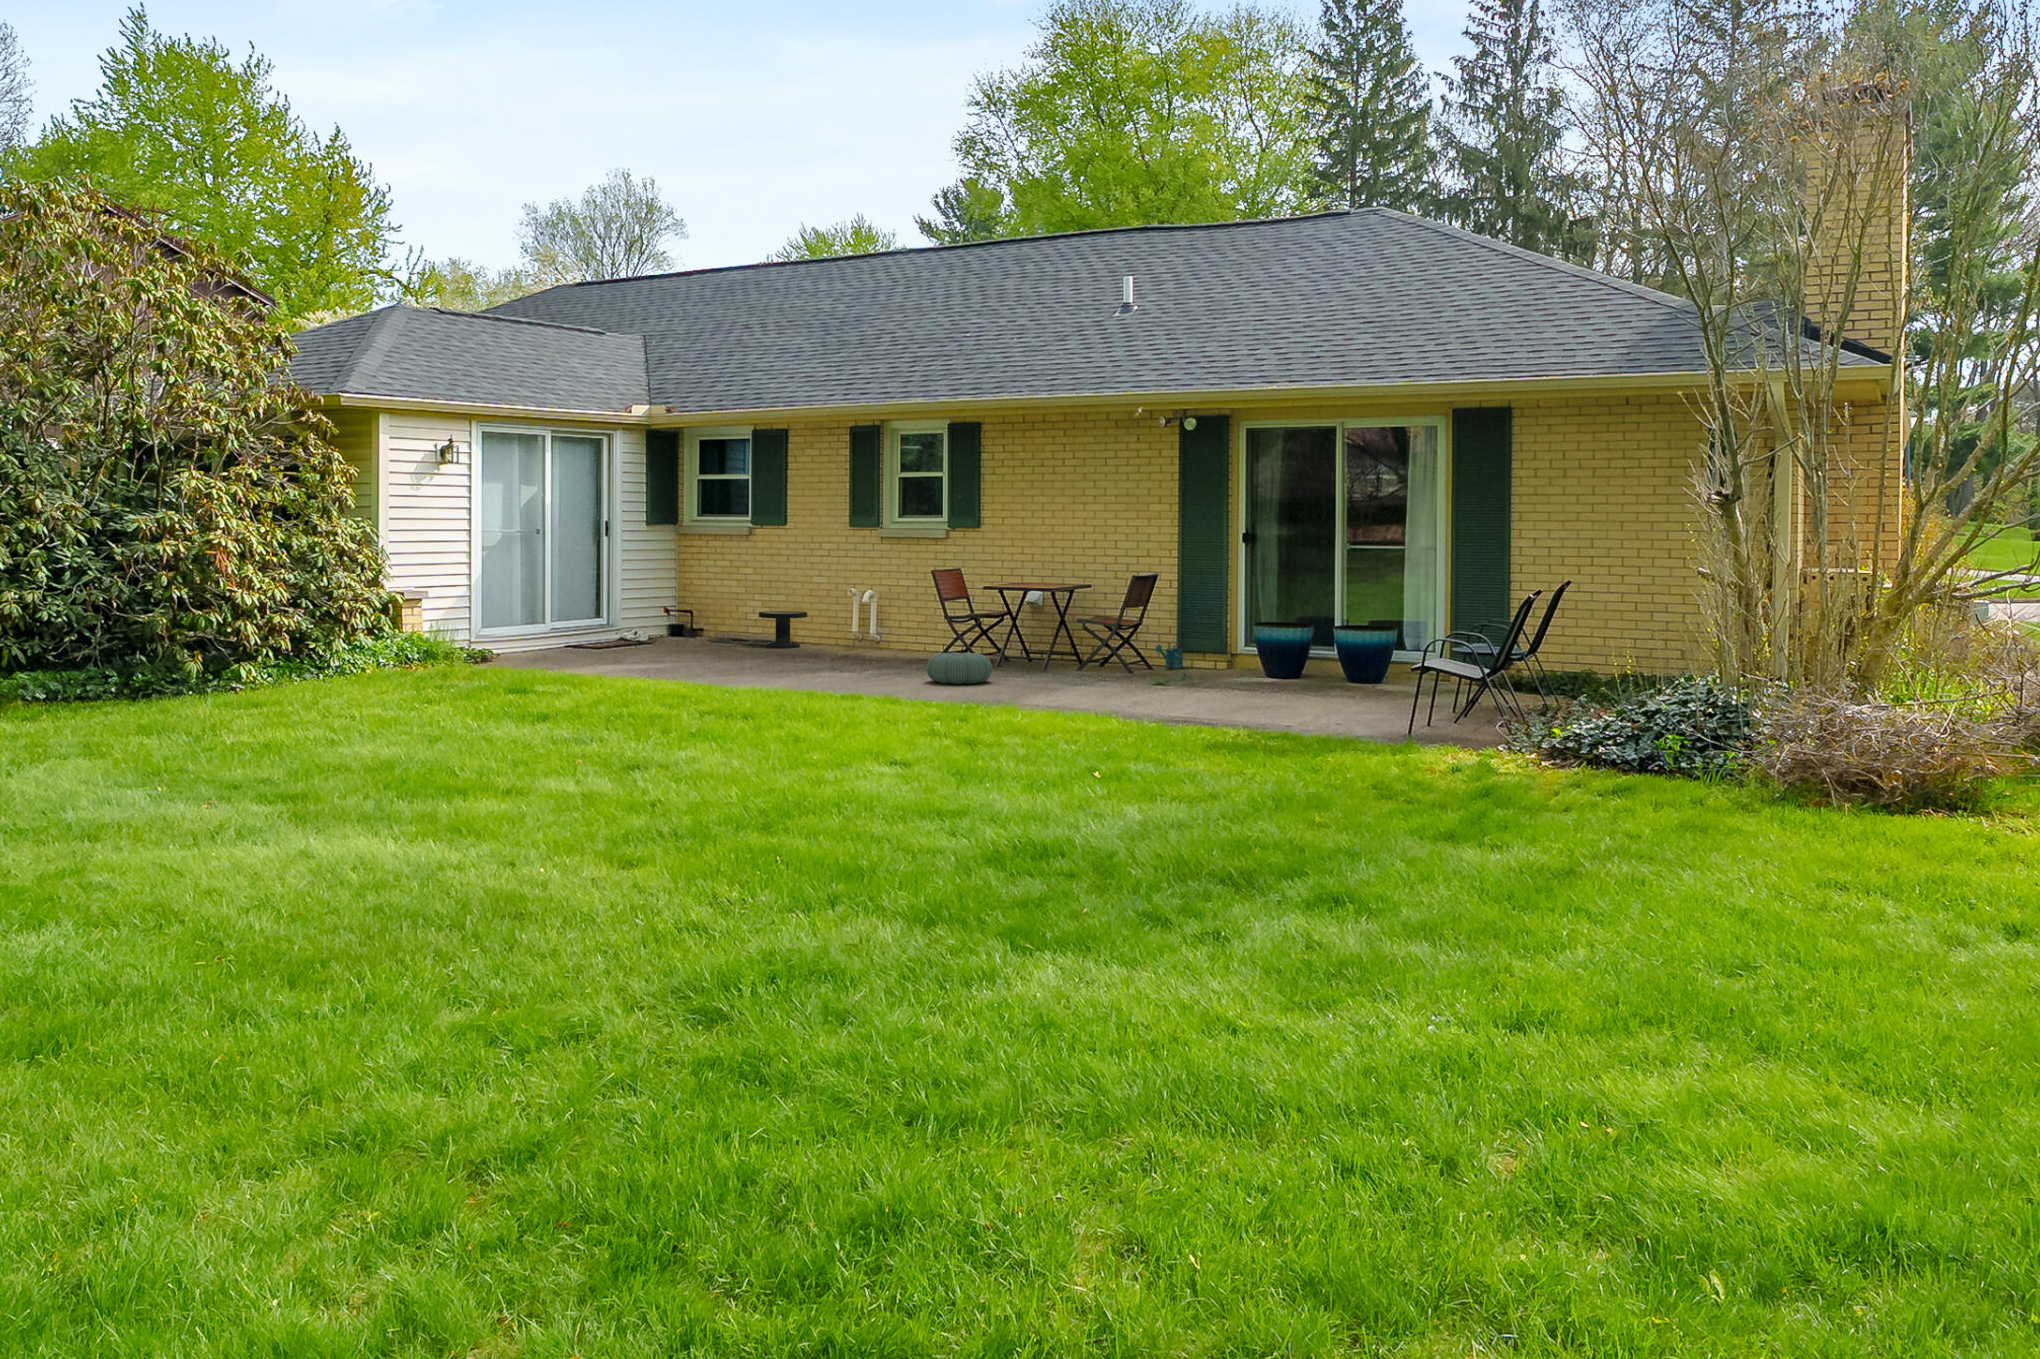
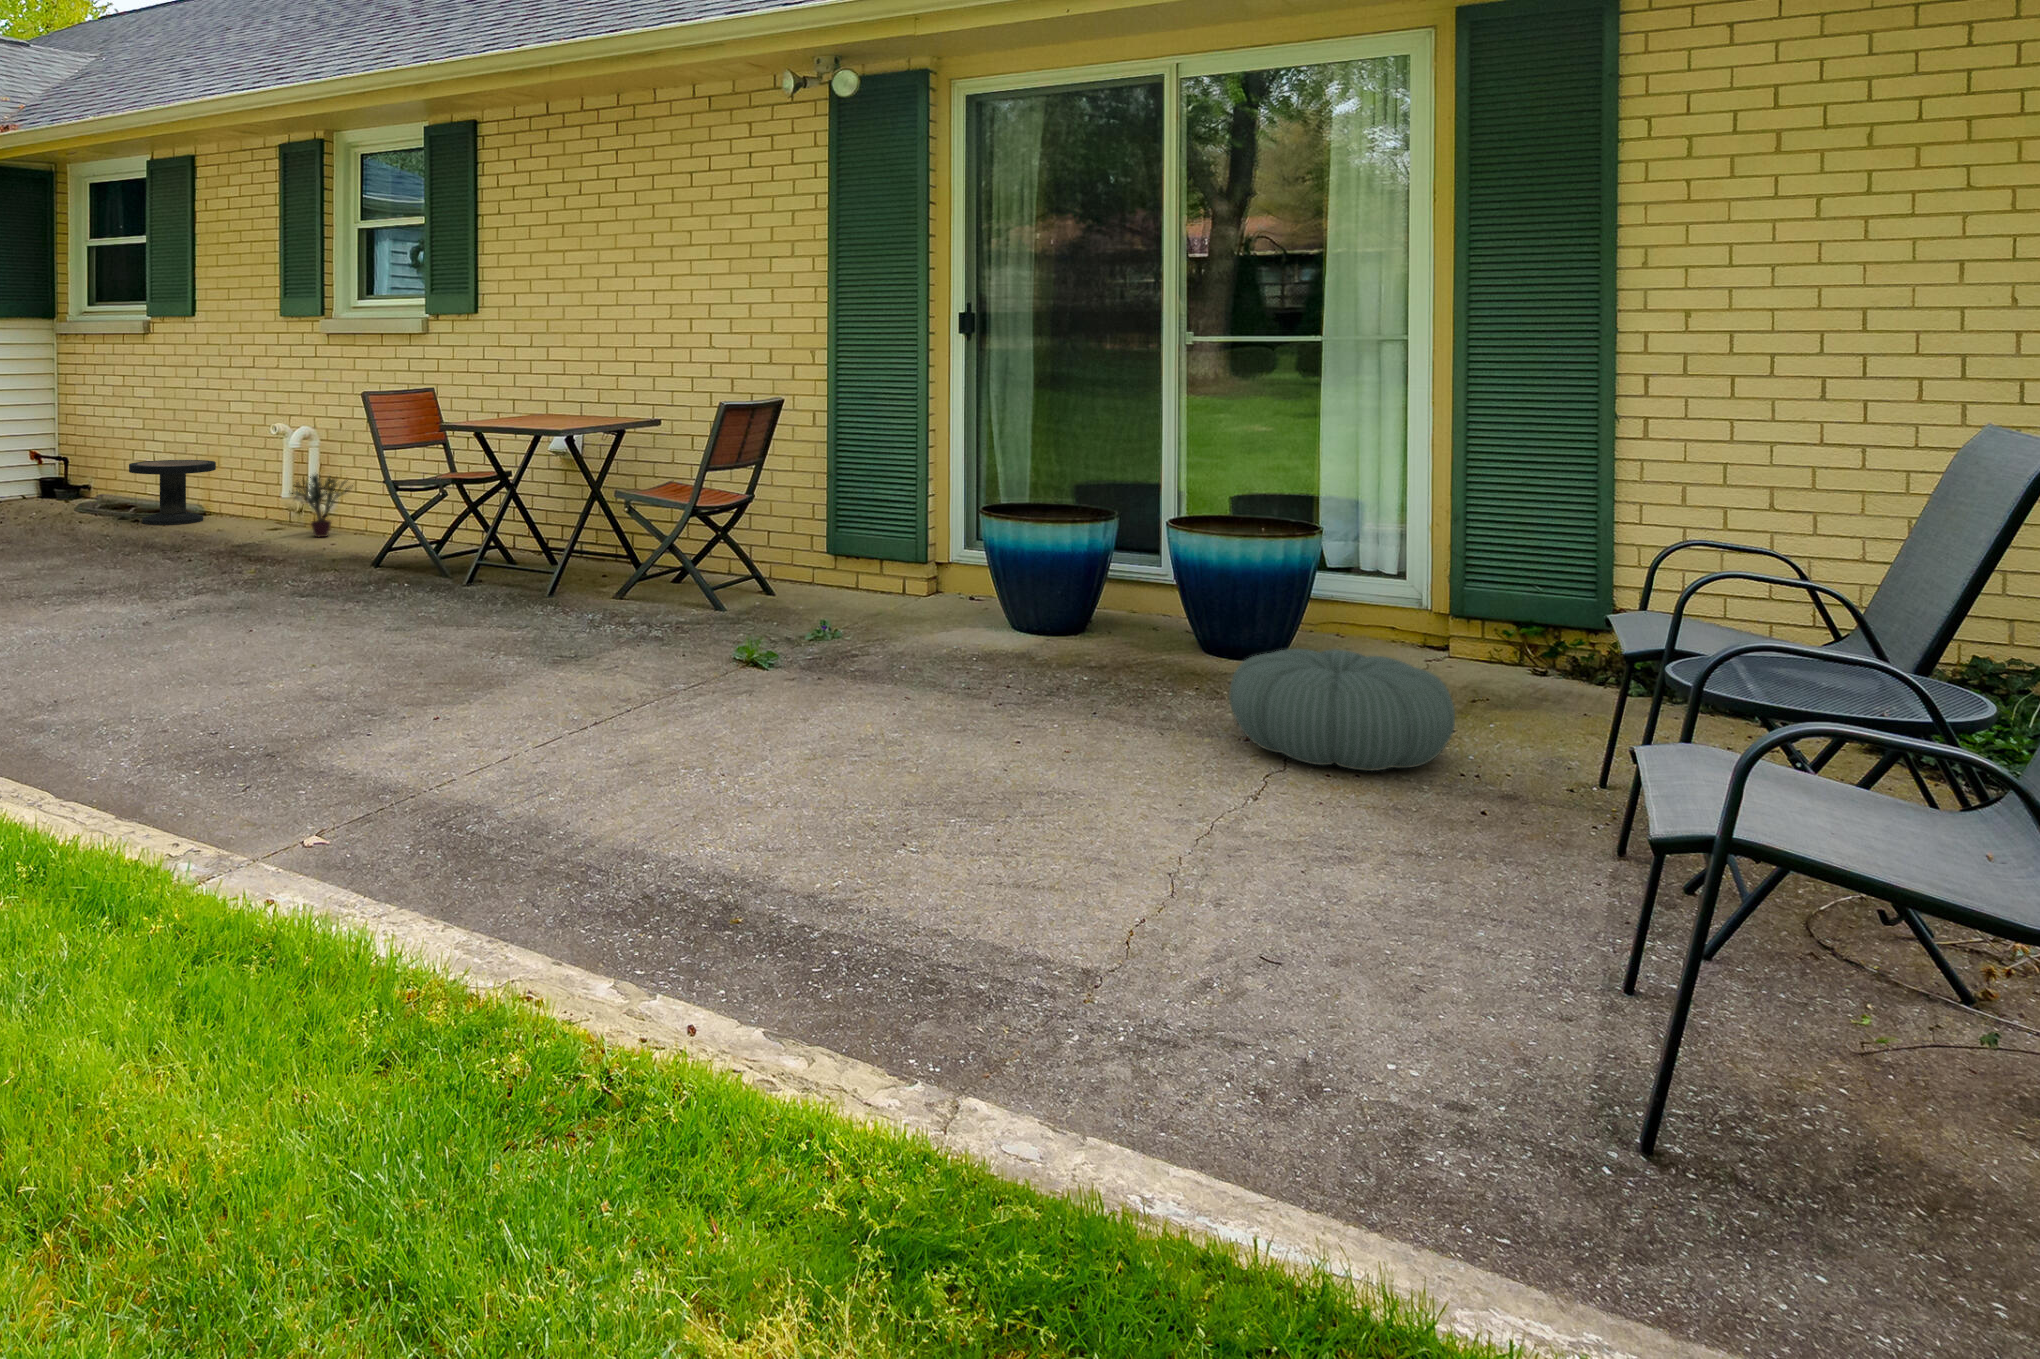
potted plant: none [873,616,908,652] -> present [290,474,353,537]
watering can: present [1155,644,1183,669] -> none [758,542,825,599]
pouf: present [927,652,992,684] -> present [1229,648,1455,771]

